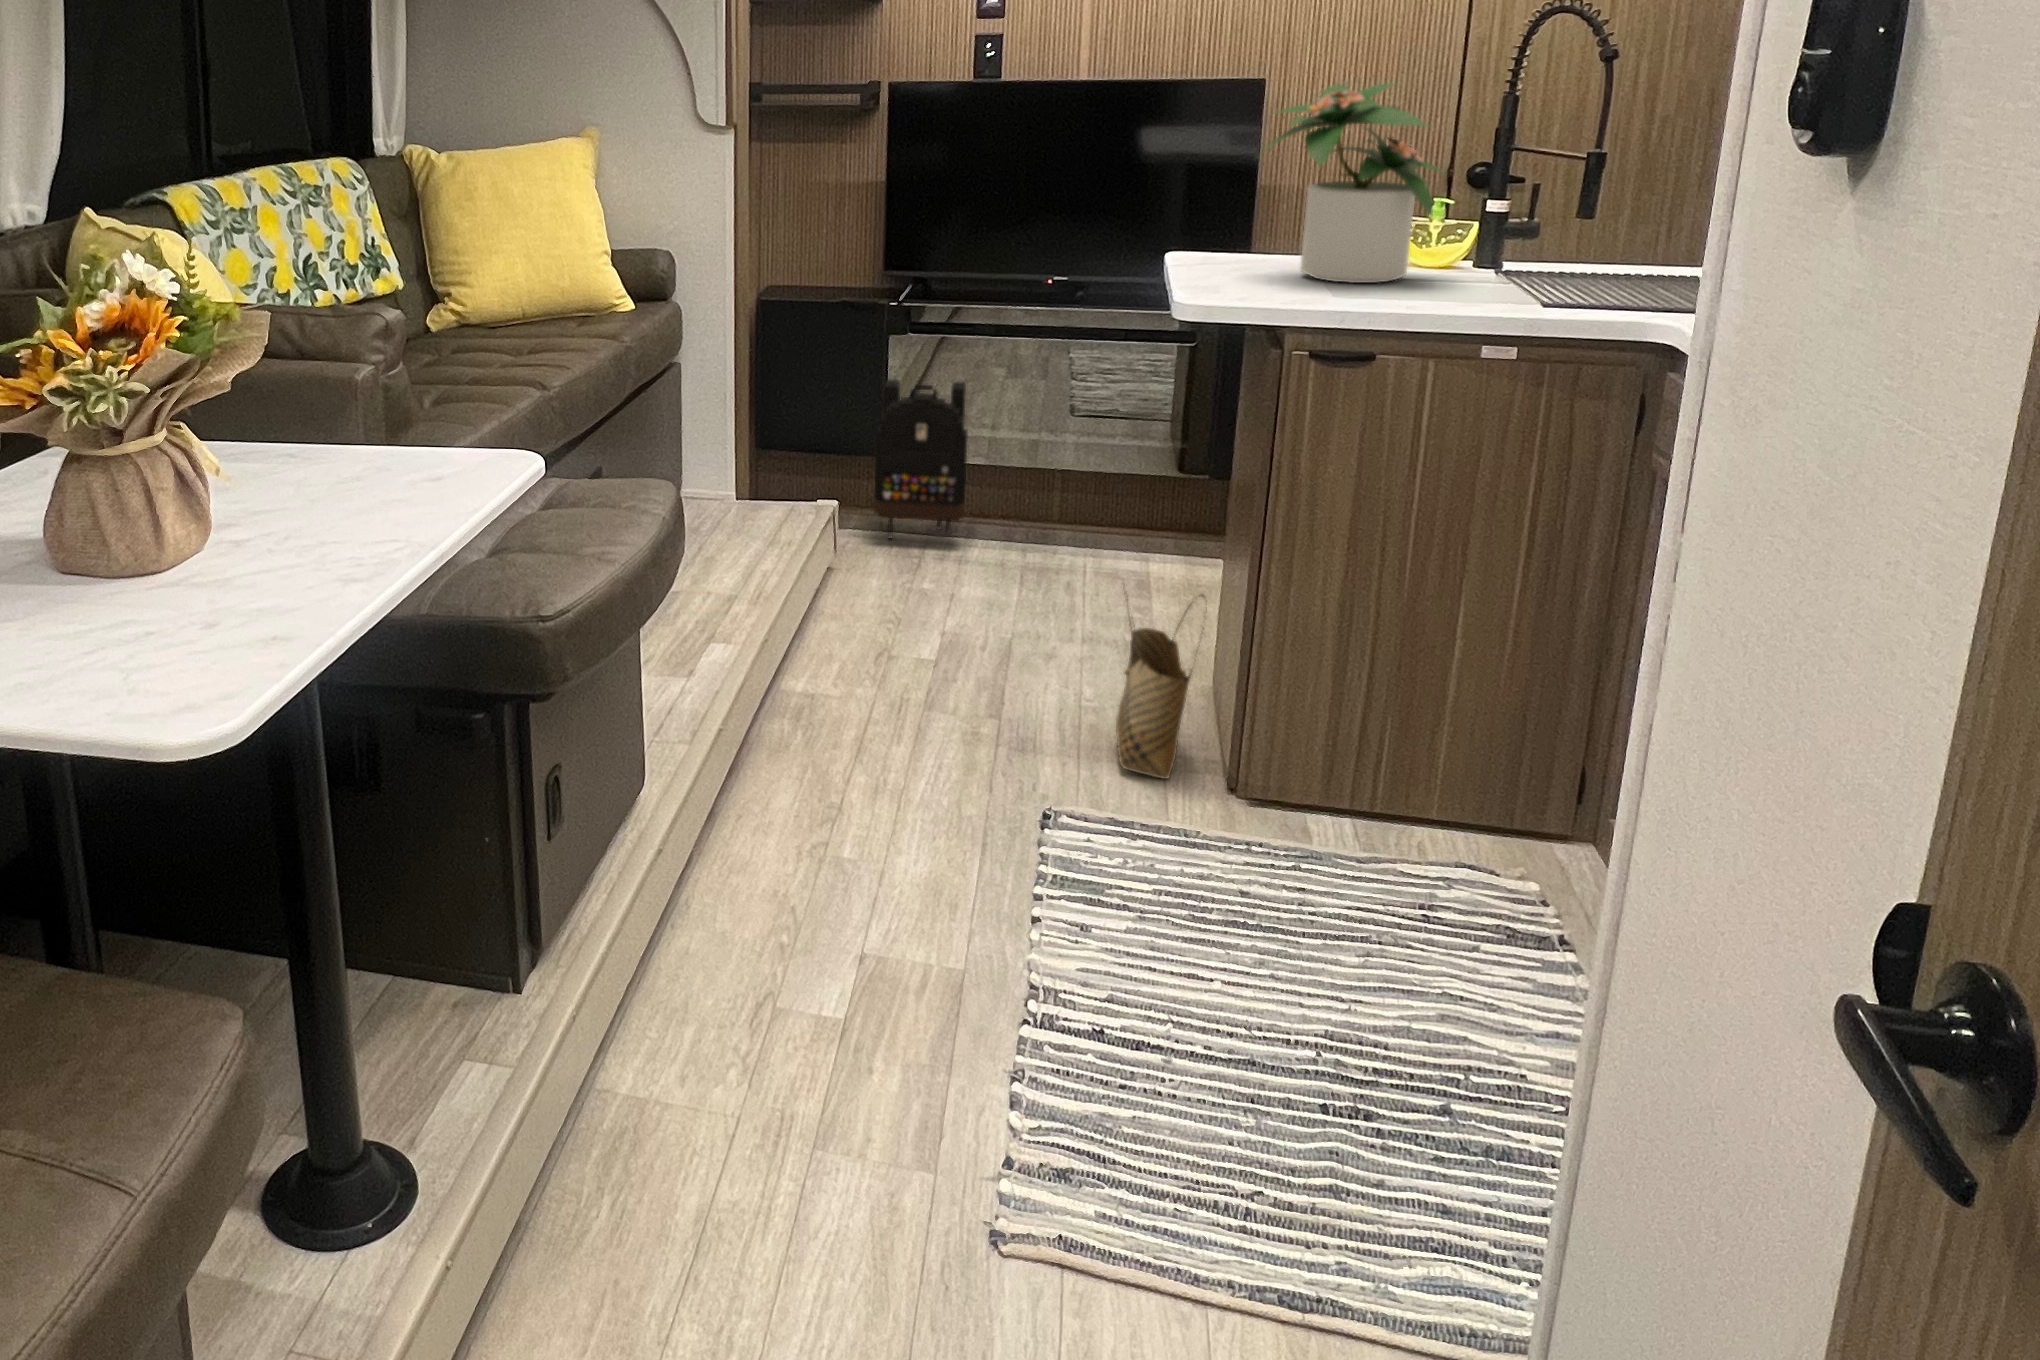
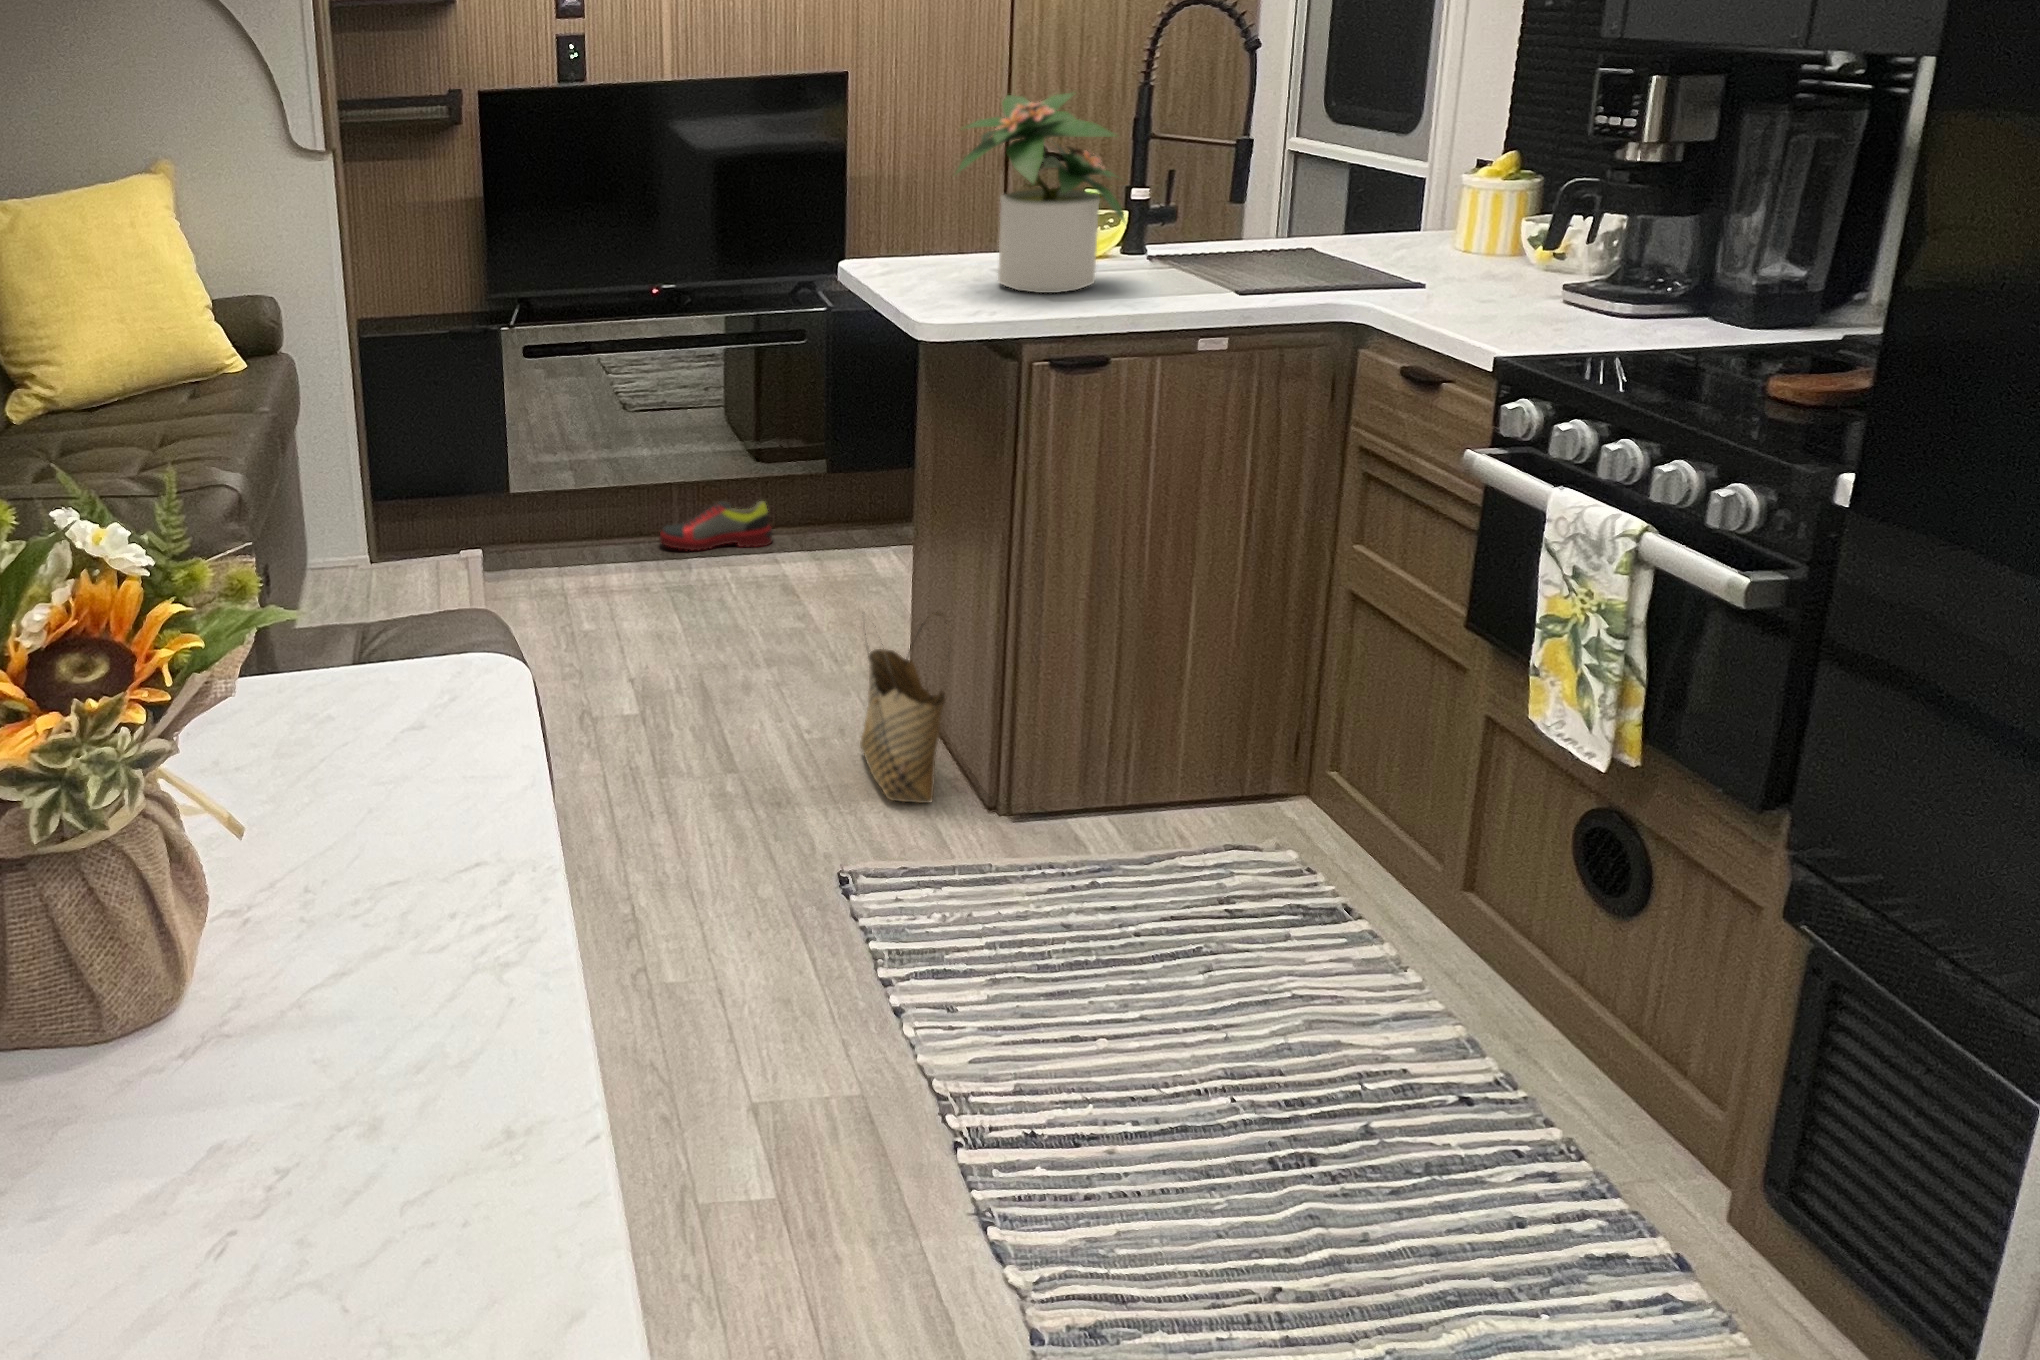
backpack: present [874,379,968,538] -> none [510,398,609,568]
shoe: none [1024,501,1145,552] -> present [659,501,772,550]

